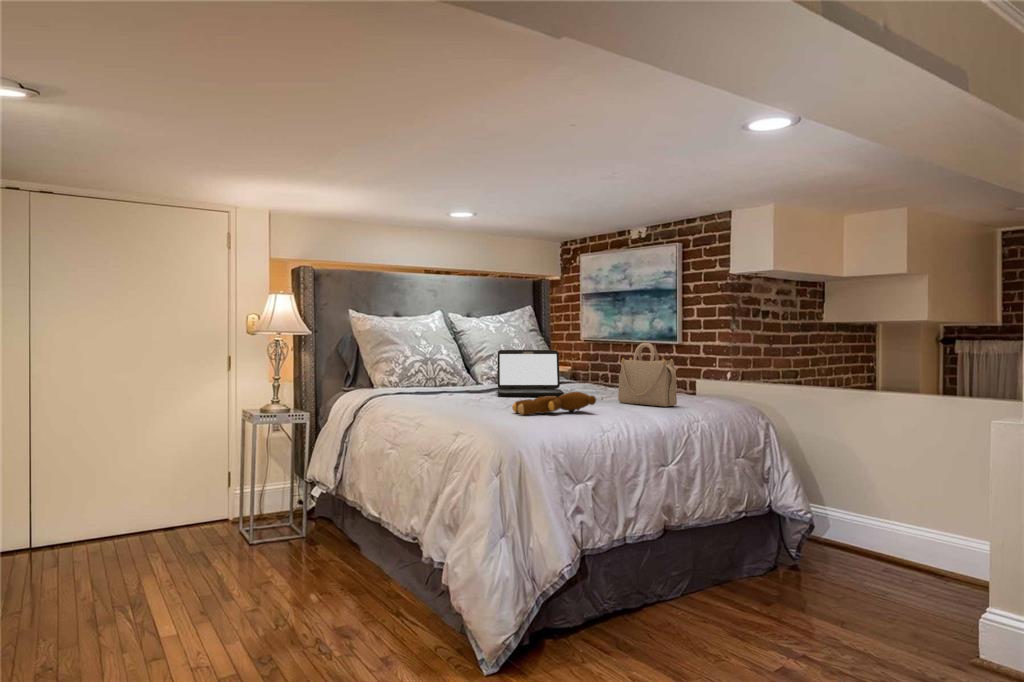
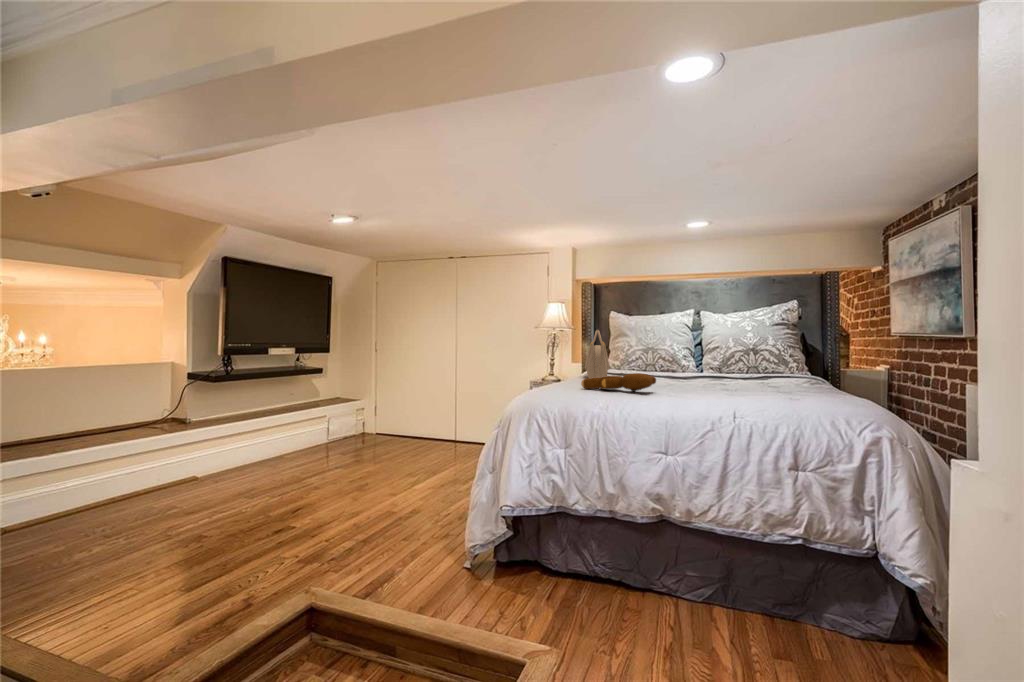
handbag: present [618,343,677,406] -> present [585,330,610,378]
laptop: present [497,350,564,397] -> none [661,341,743,385]

